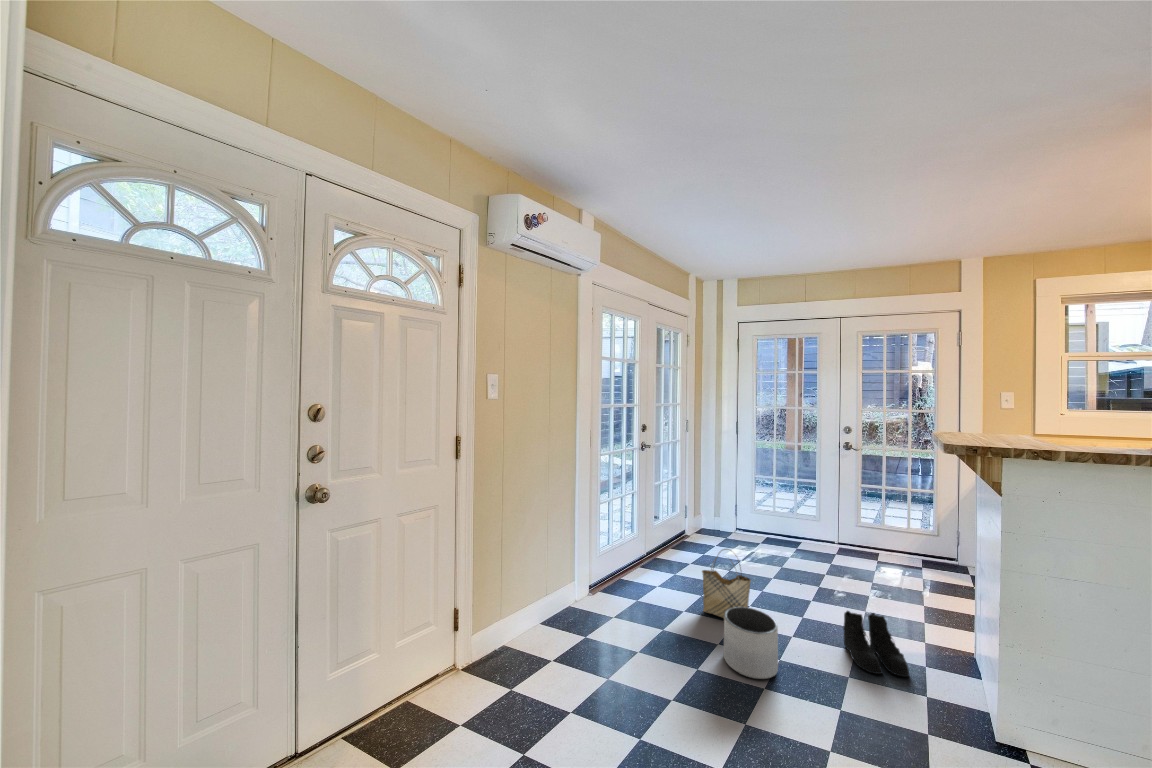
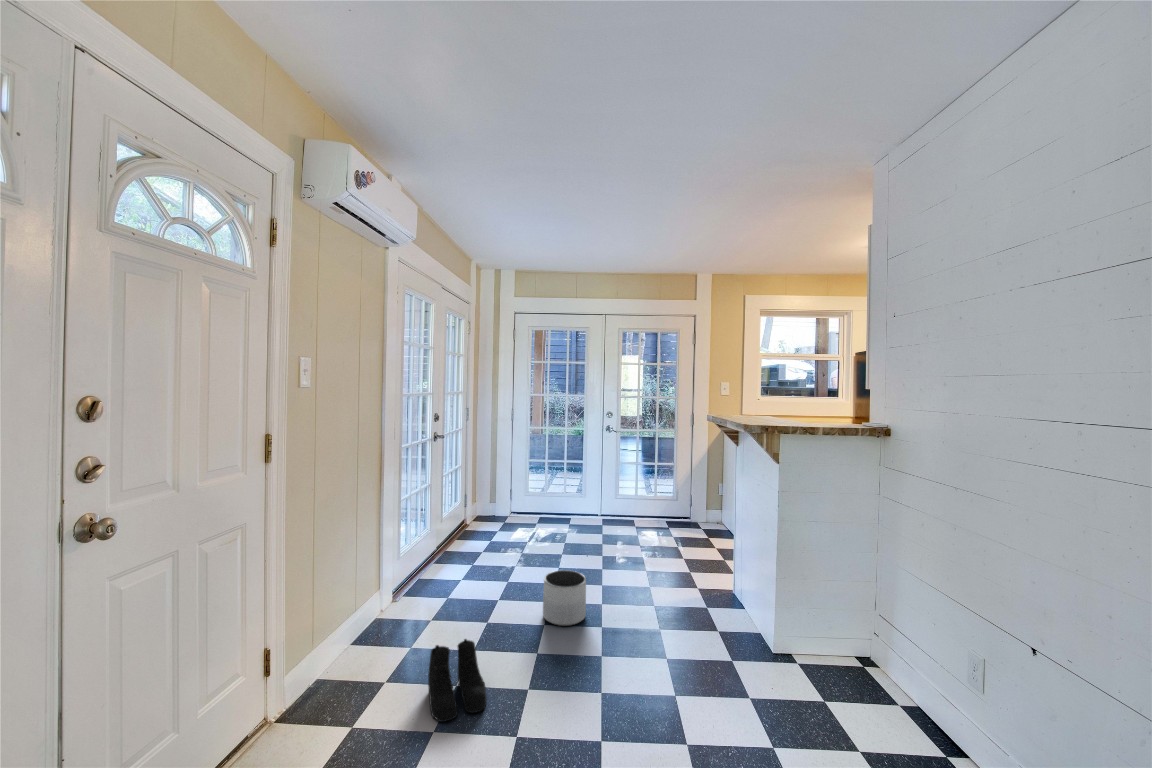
woven basket: present [702,549,751,618] -> none [511,526,554,589]
boots: present [843,611,909,677] -> present [428,639,487,722]

